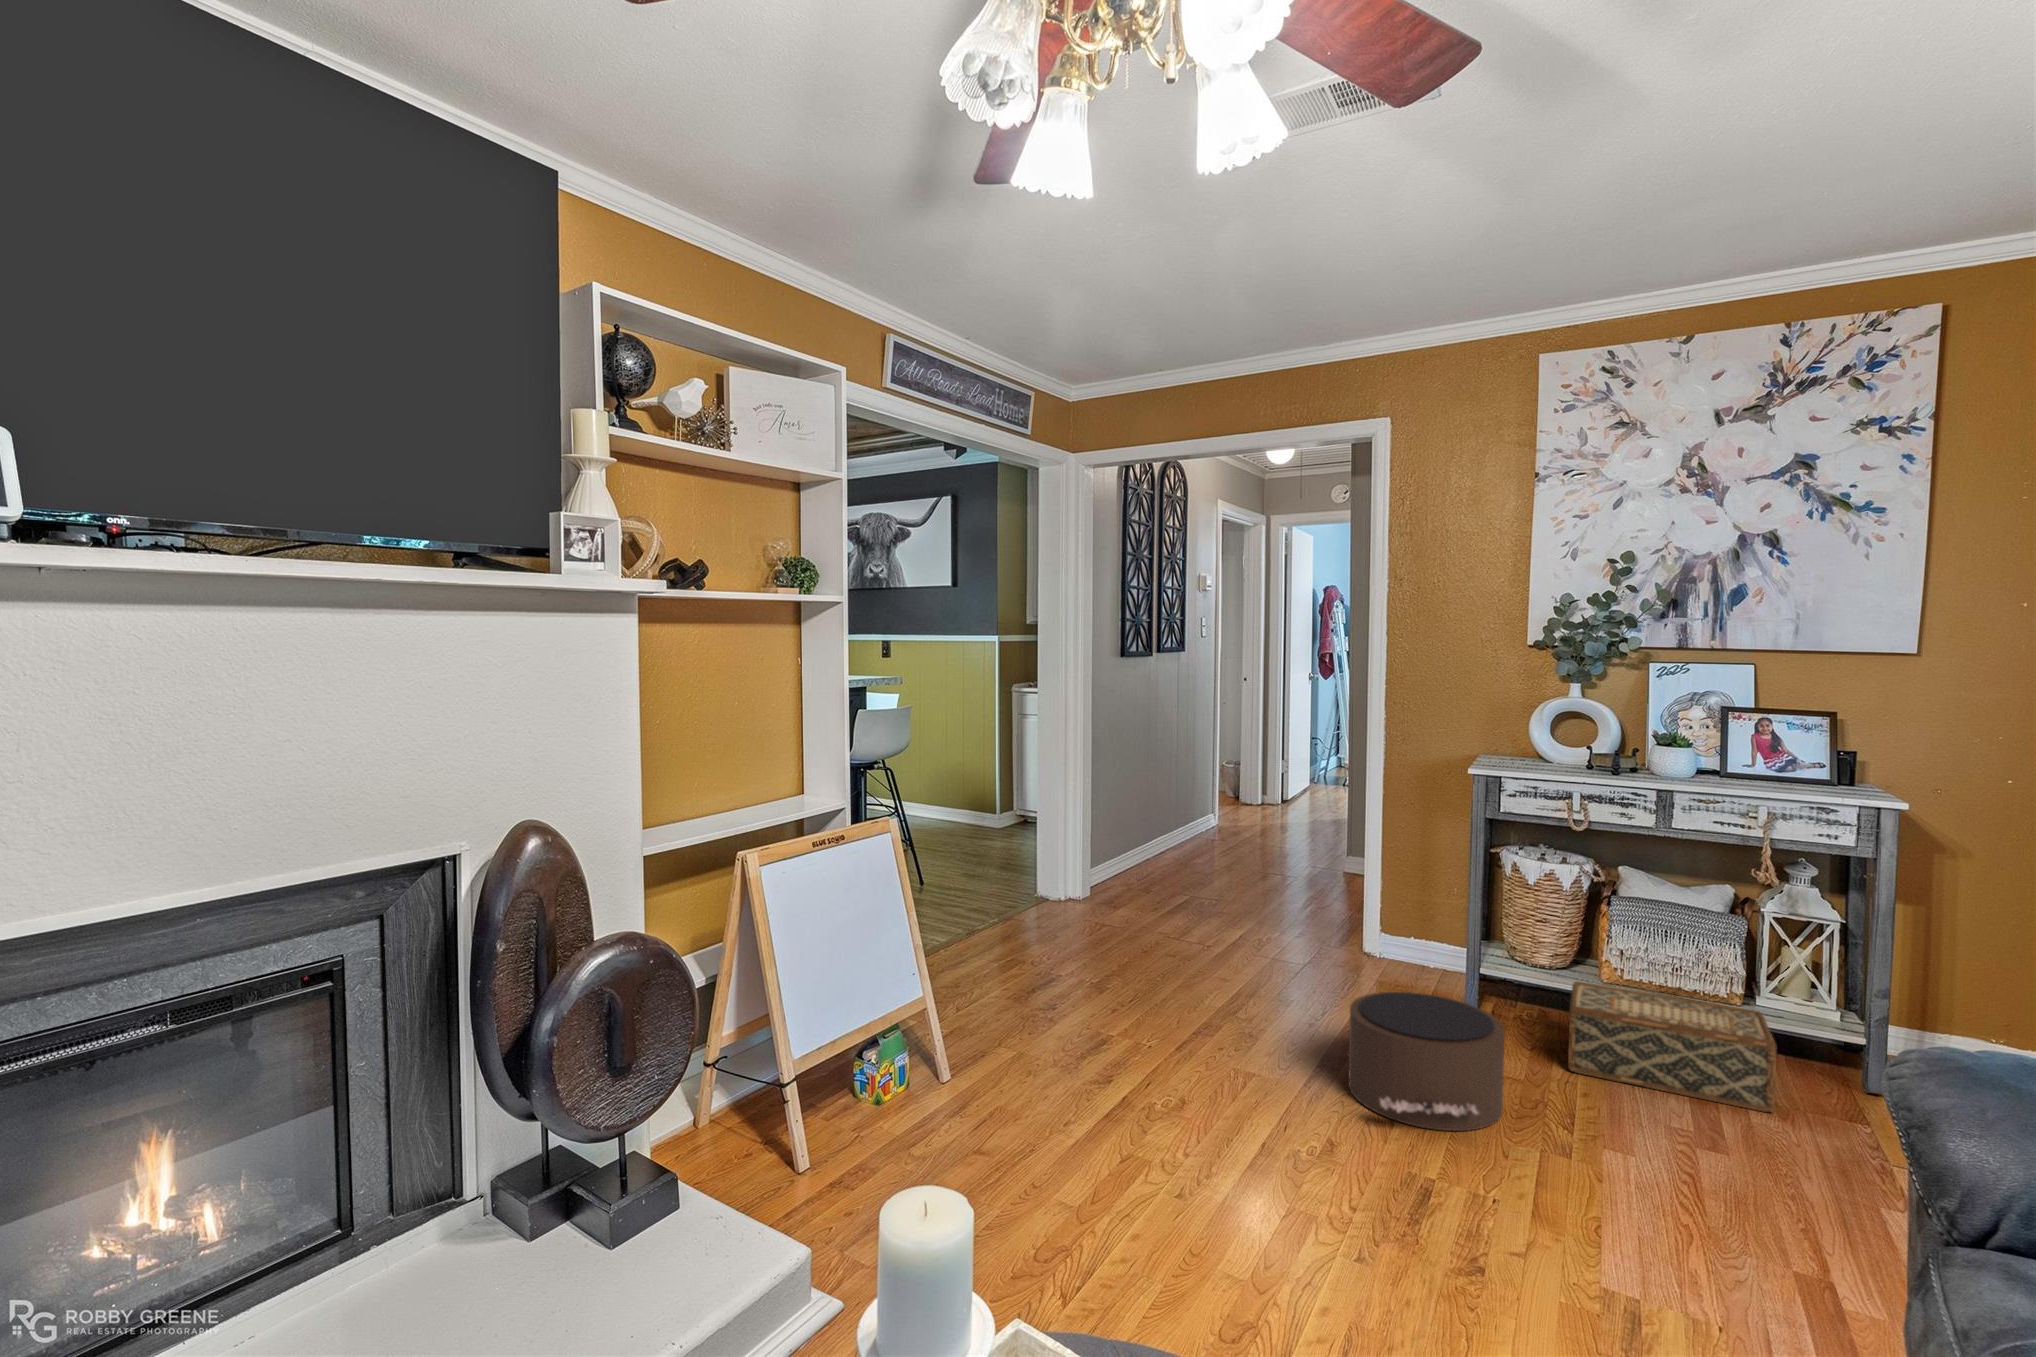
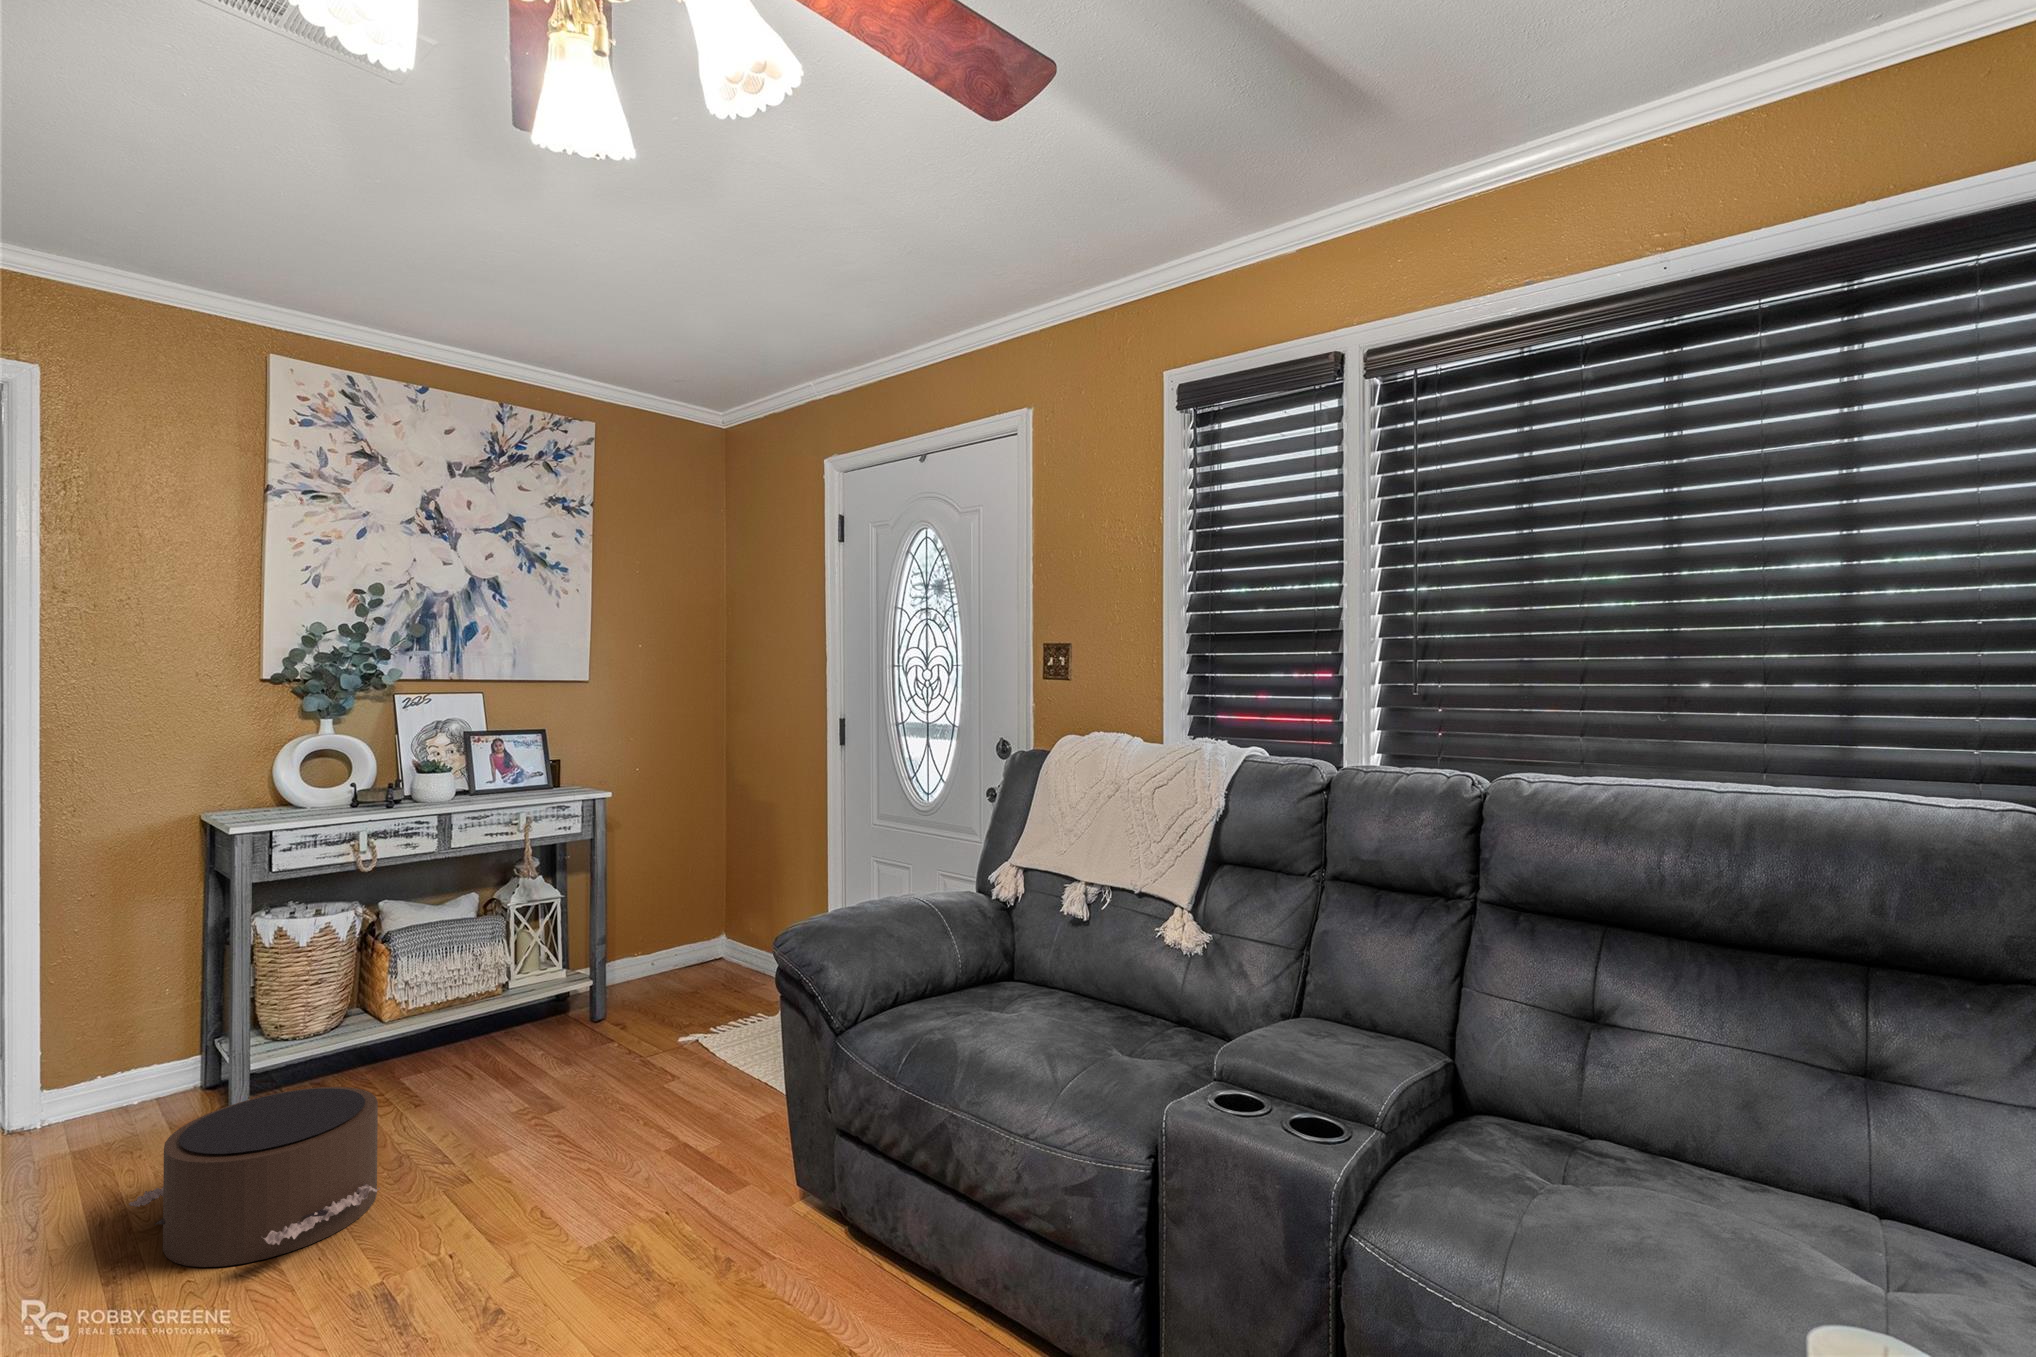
woven basket: present [1568,981,1776,1112] -> none [364,992,563,1116]

